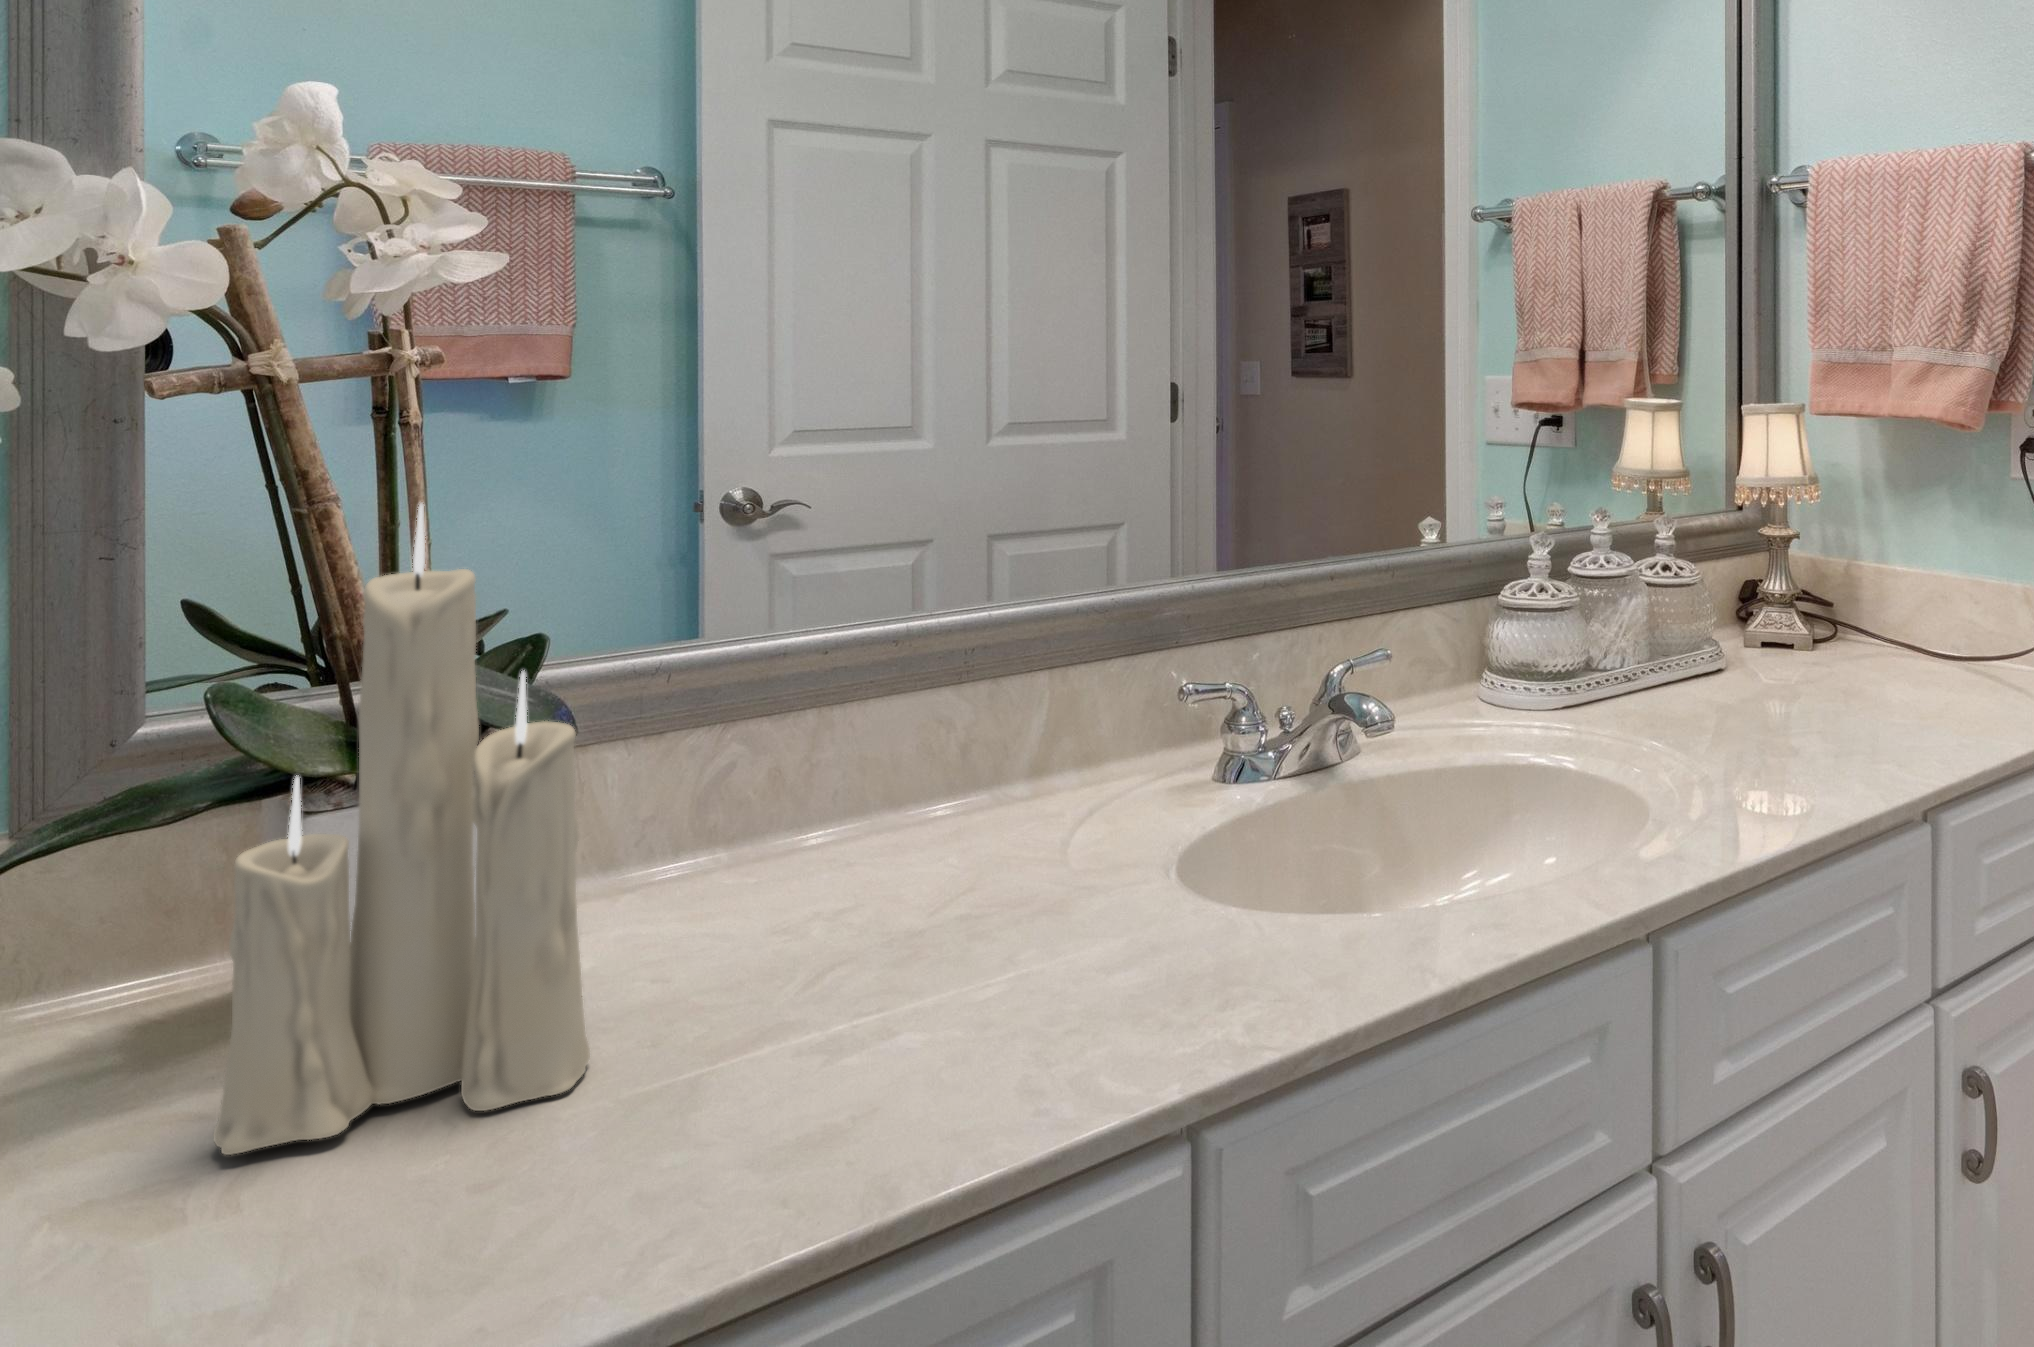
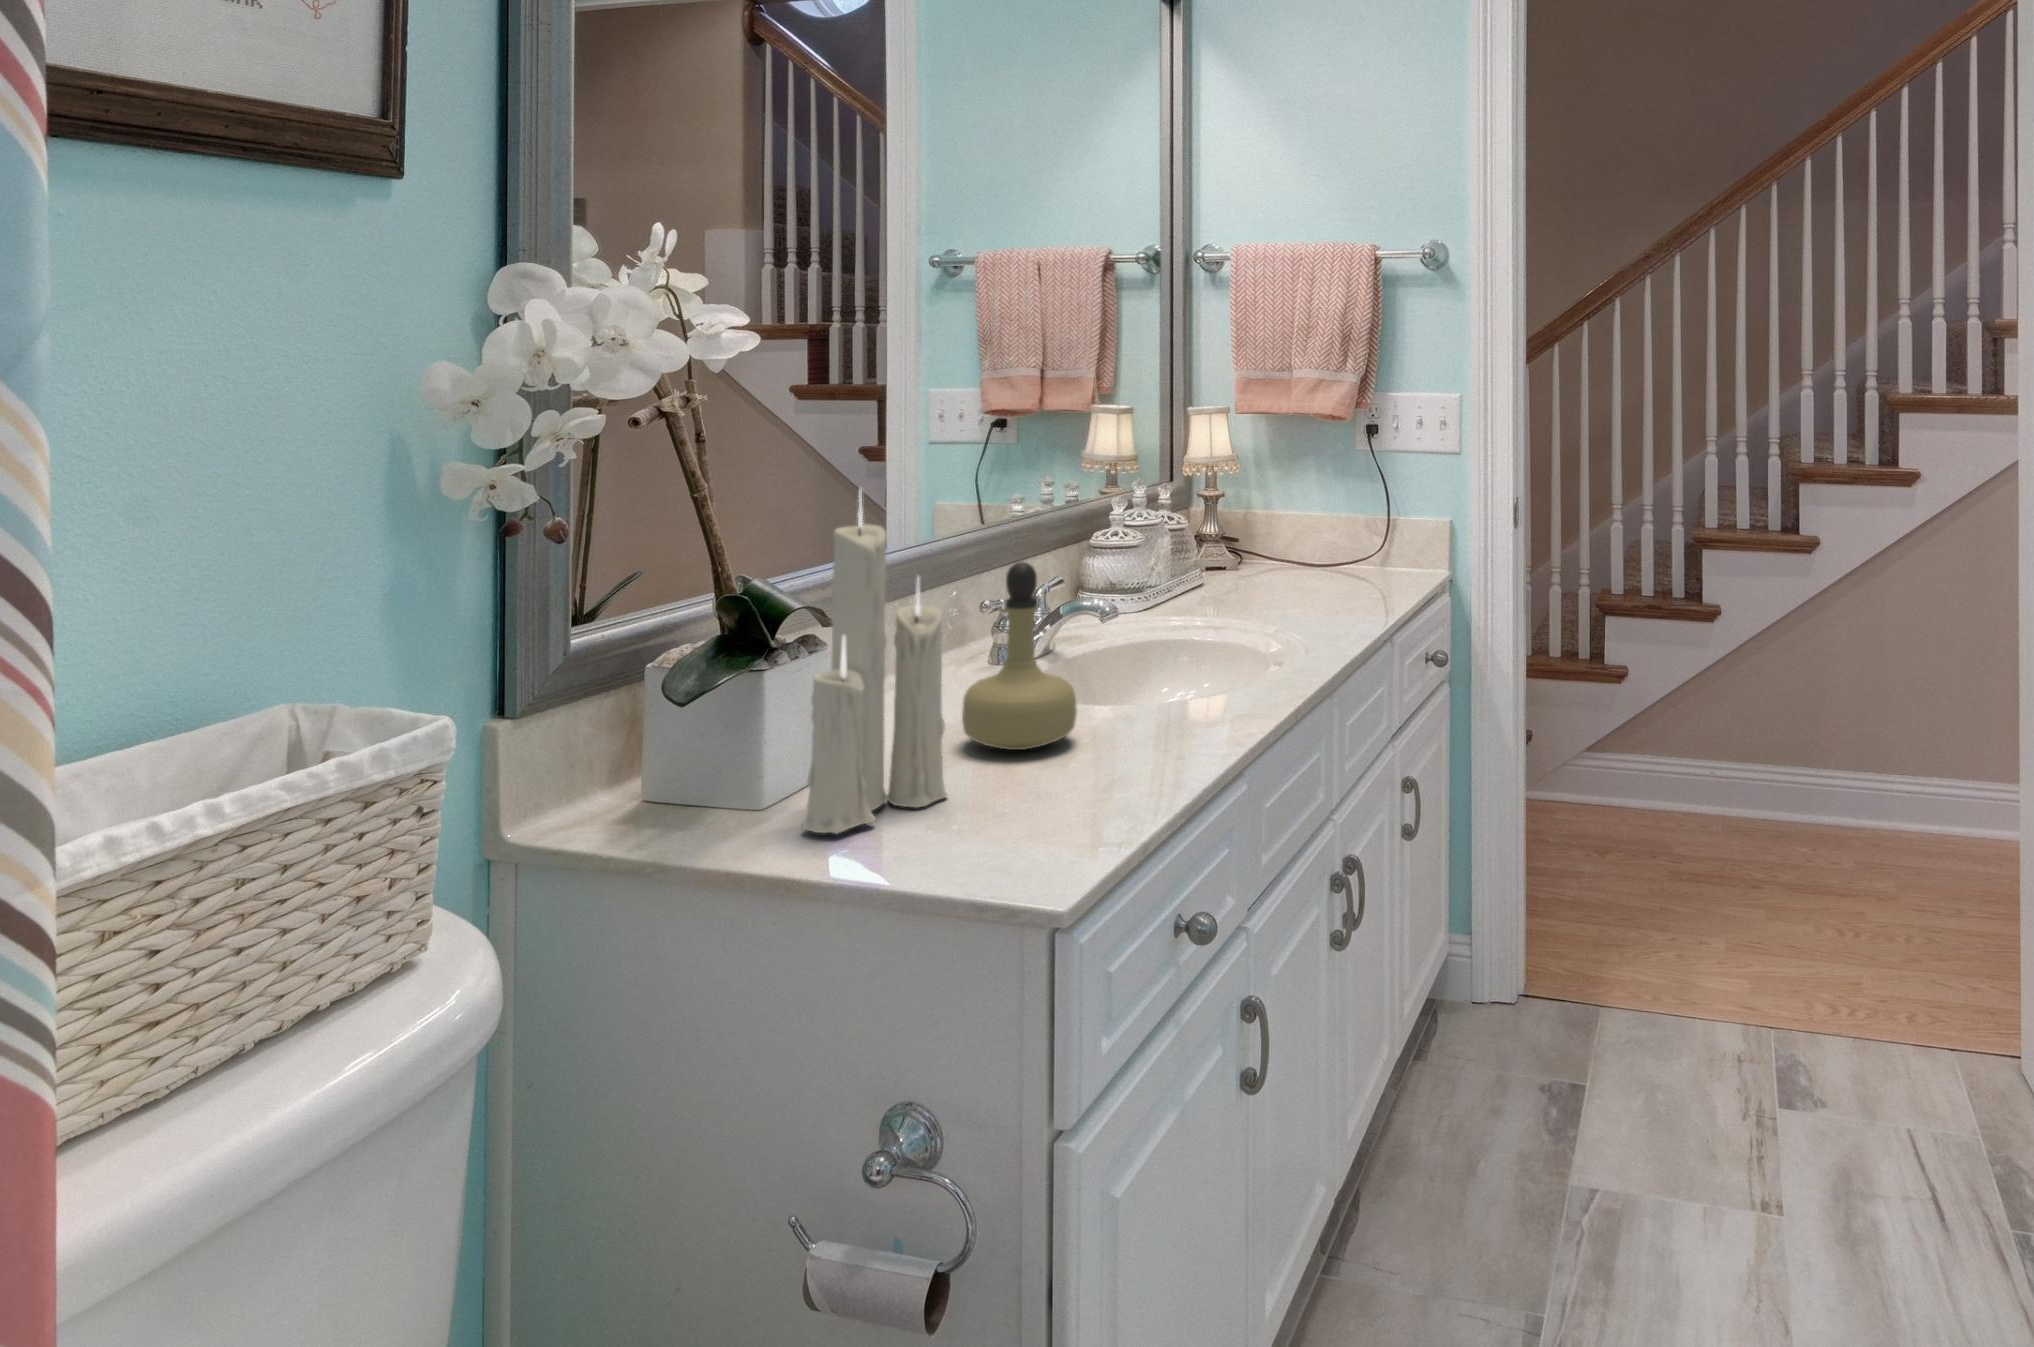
perfume bottle: none [801,647,1018,994] -> present [962,562,1077,750]

